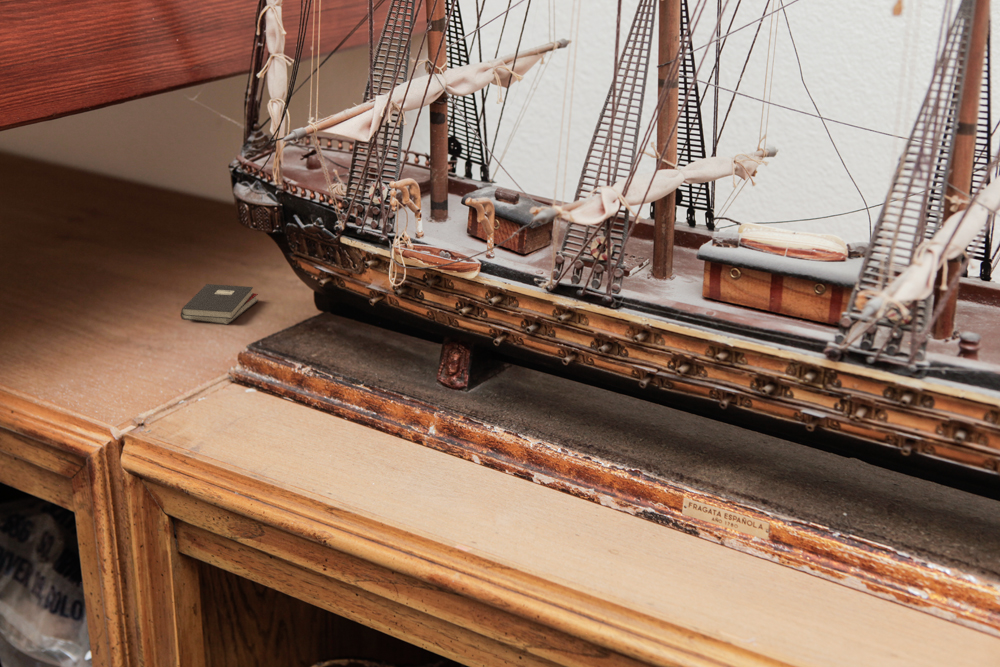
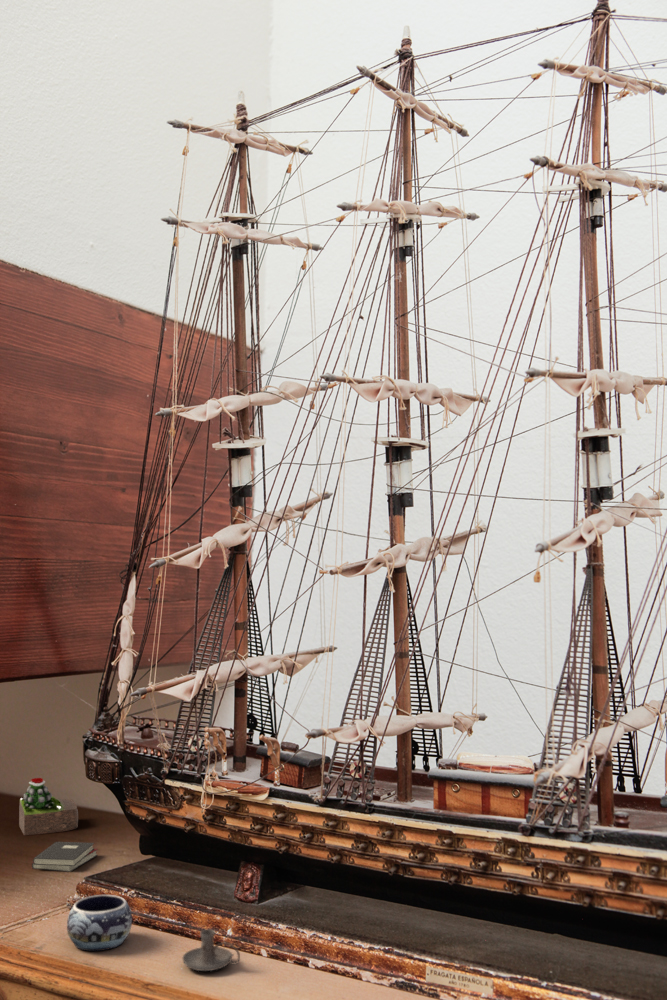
succulent plant: none [157,200,230,268] -> present [19,778,78,836]
decorative bowl: none [232,381,312,450] -> present [67,895,132,951]
candle holder: none [379,436,450,486] -> present [183,929,240,971]

